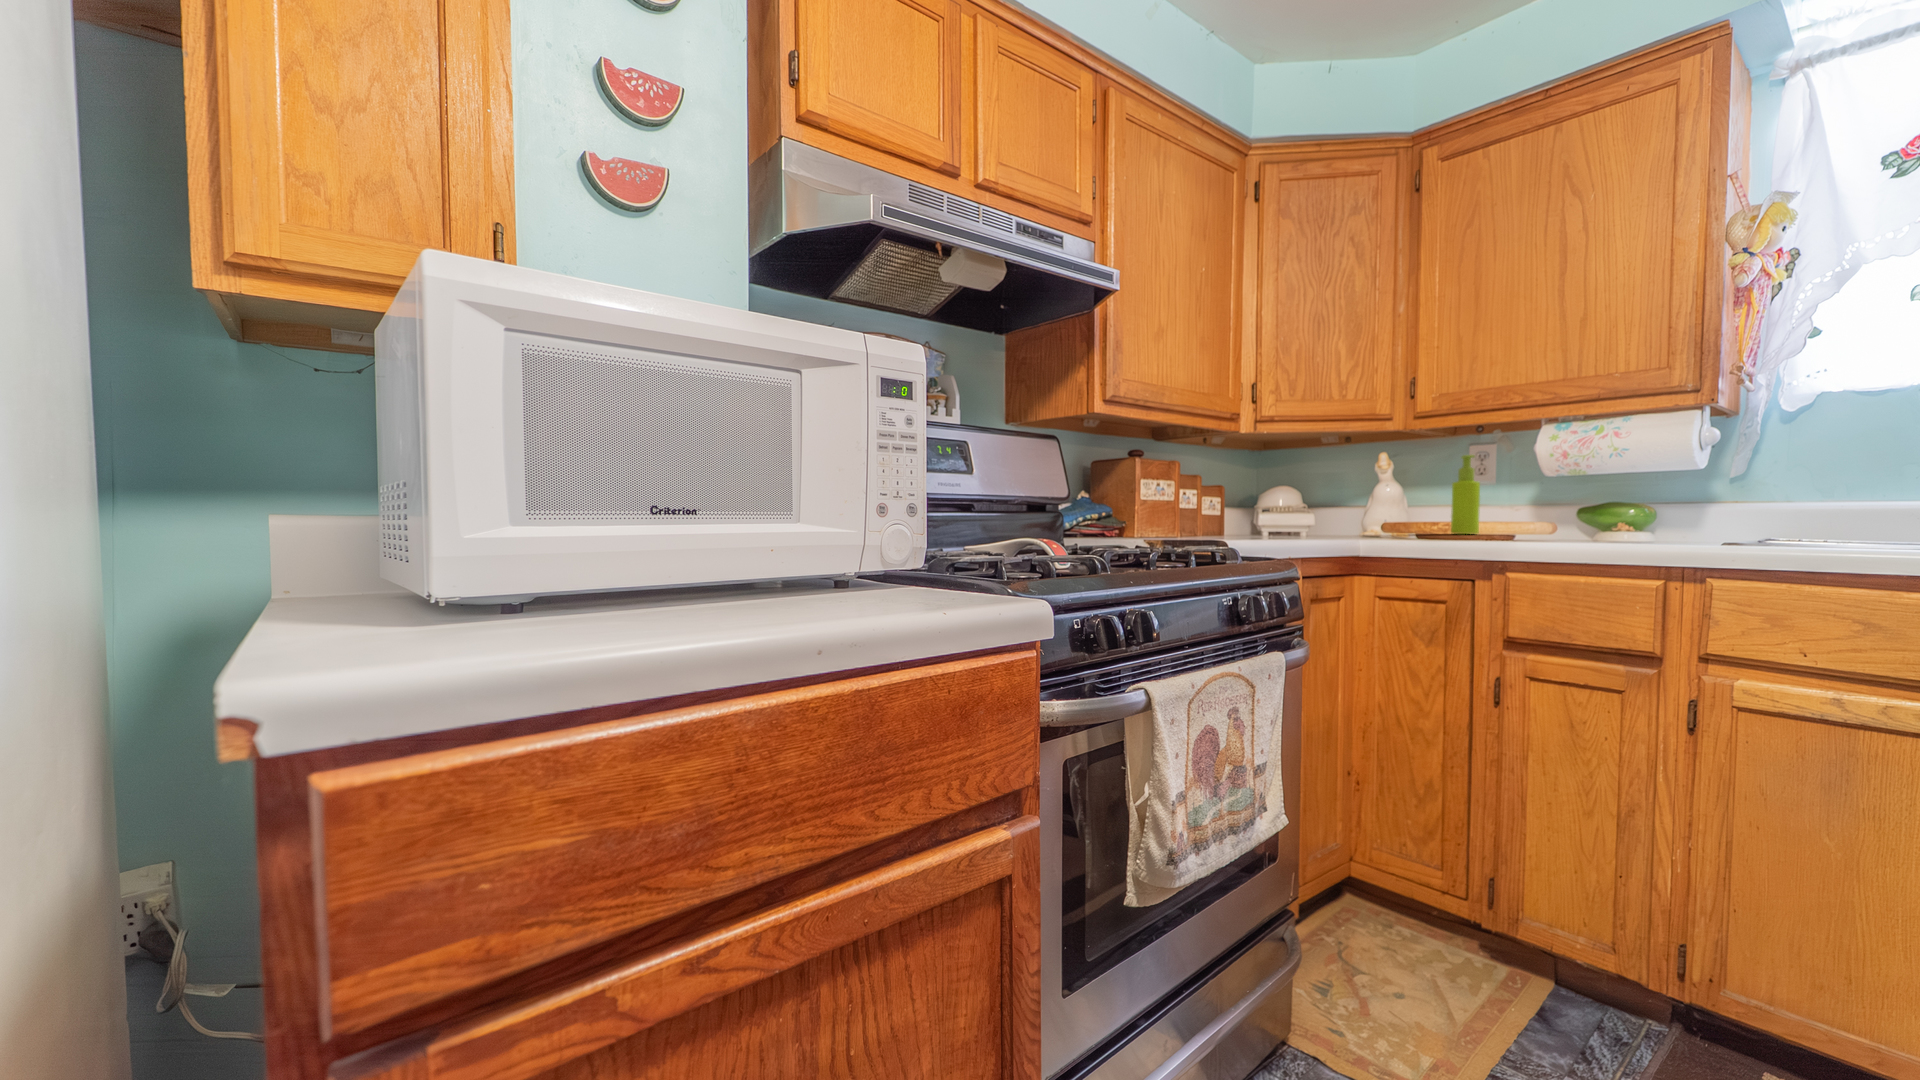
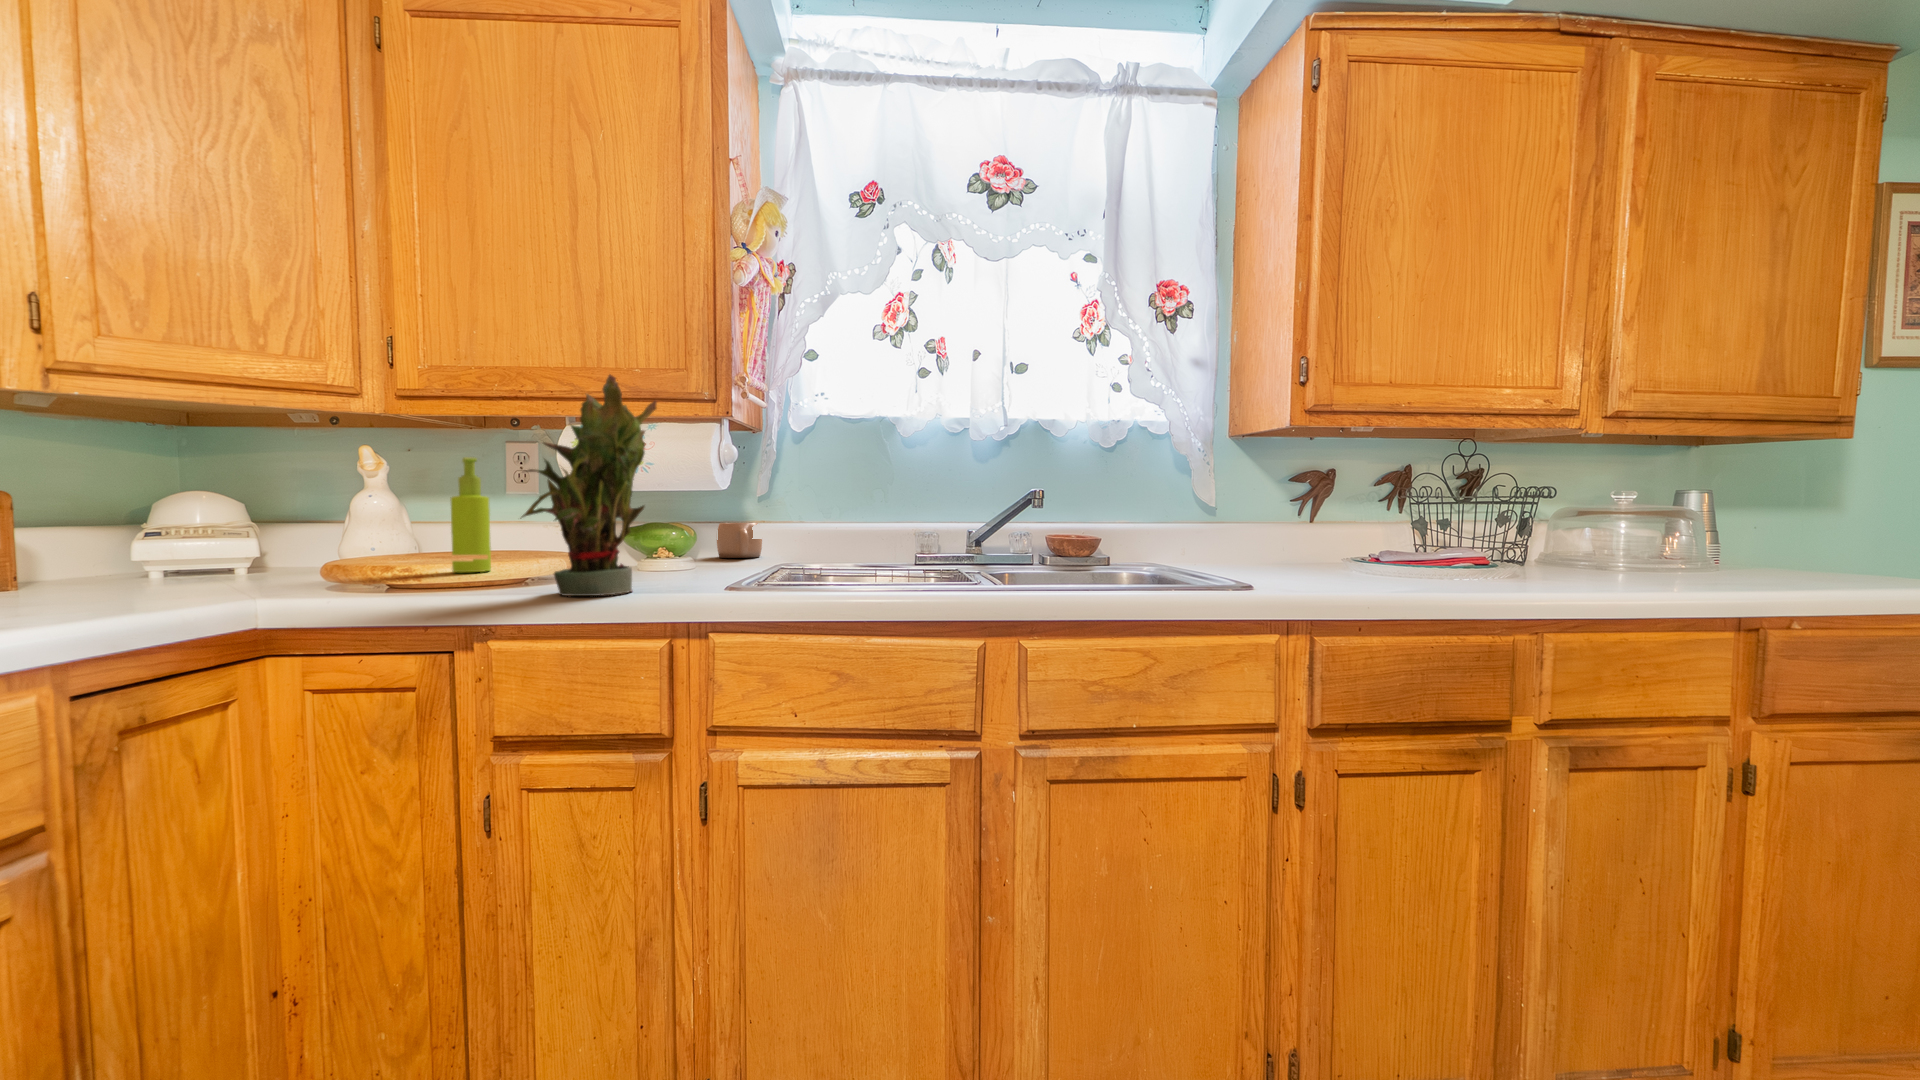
potted plant: none [1532,383,1656,546] -> present [520,375,656,596]
mug: none [1686,502,1743,534] -> present [717,523,762,558]

